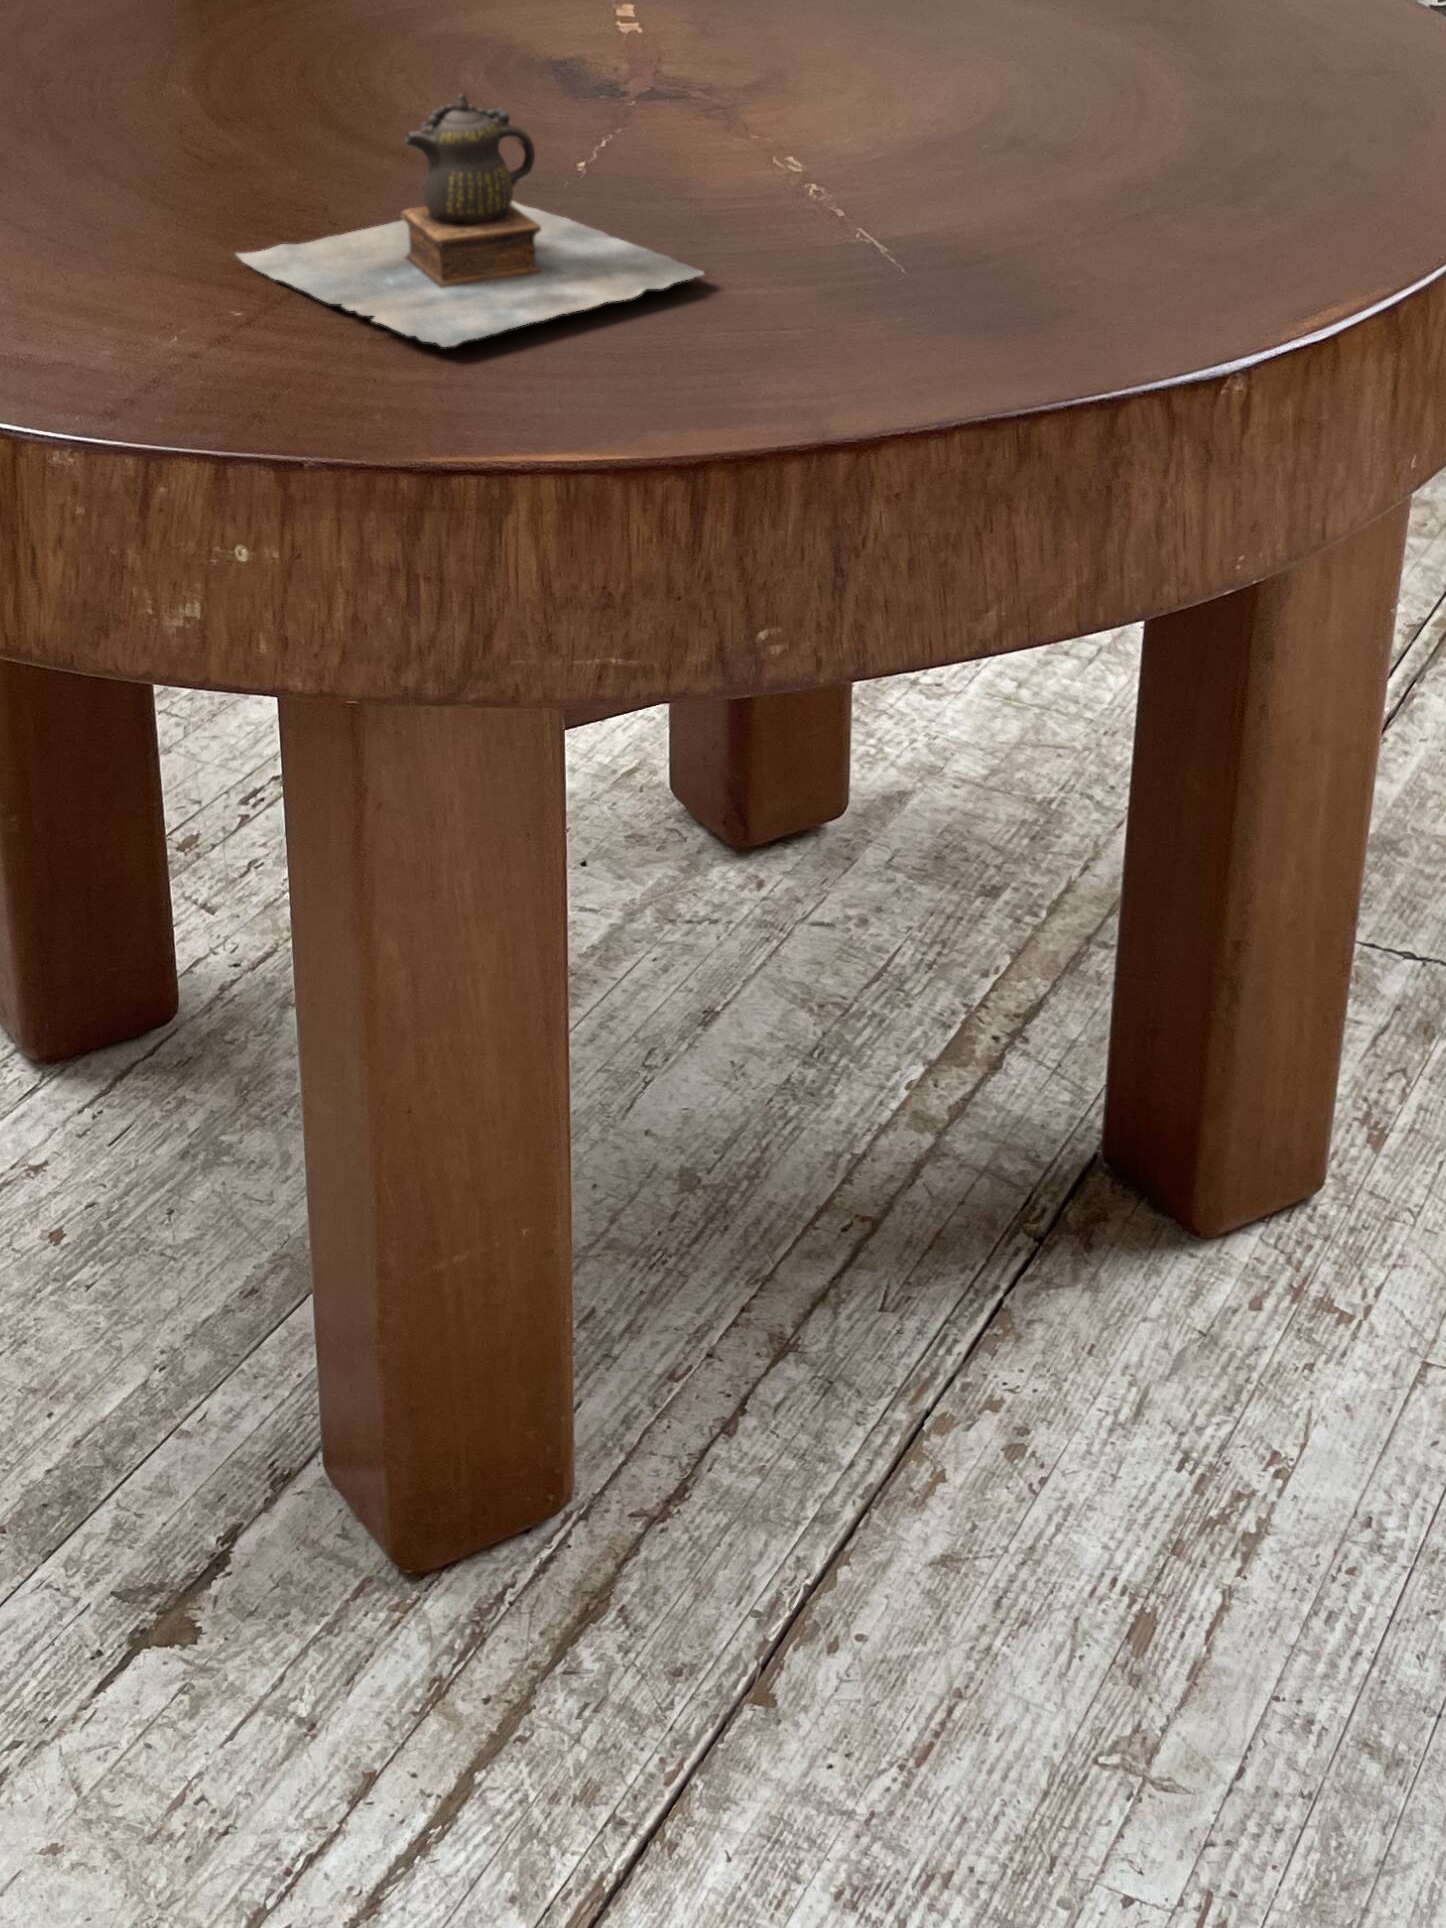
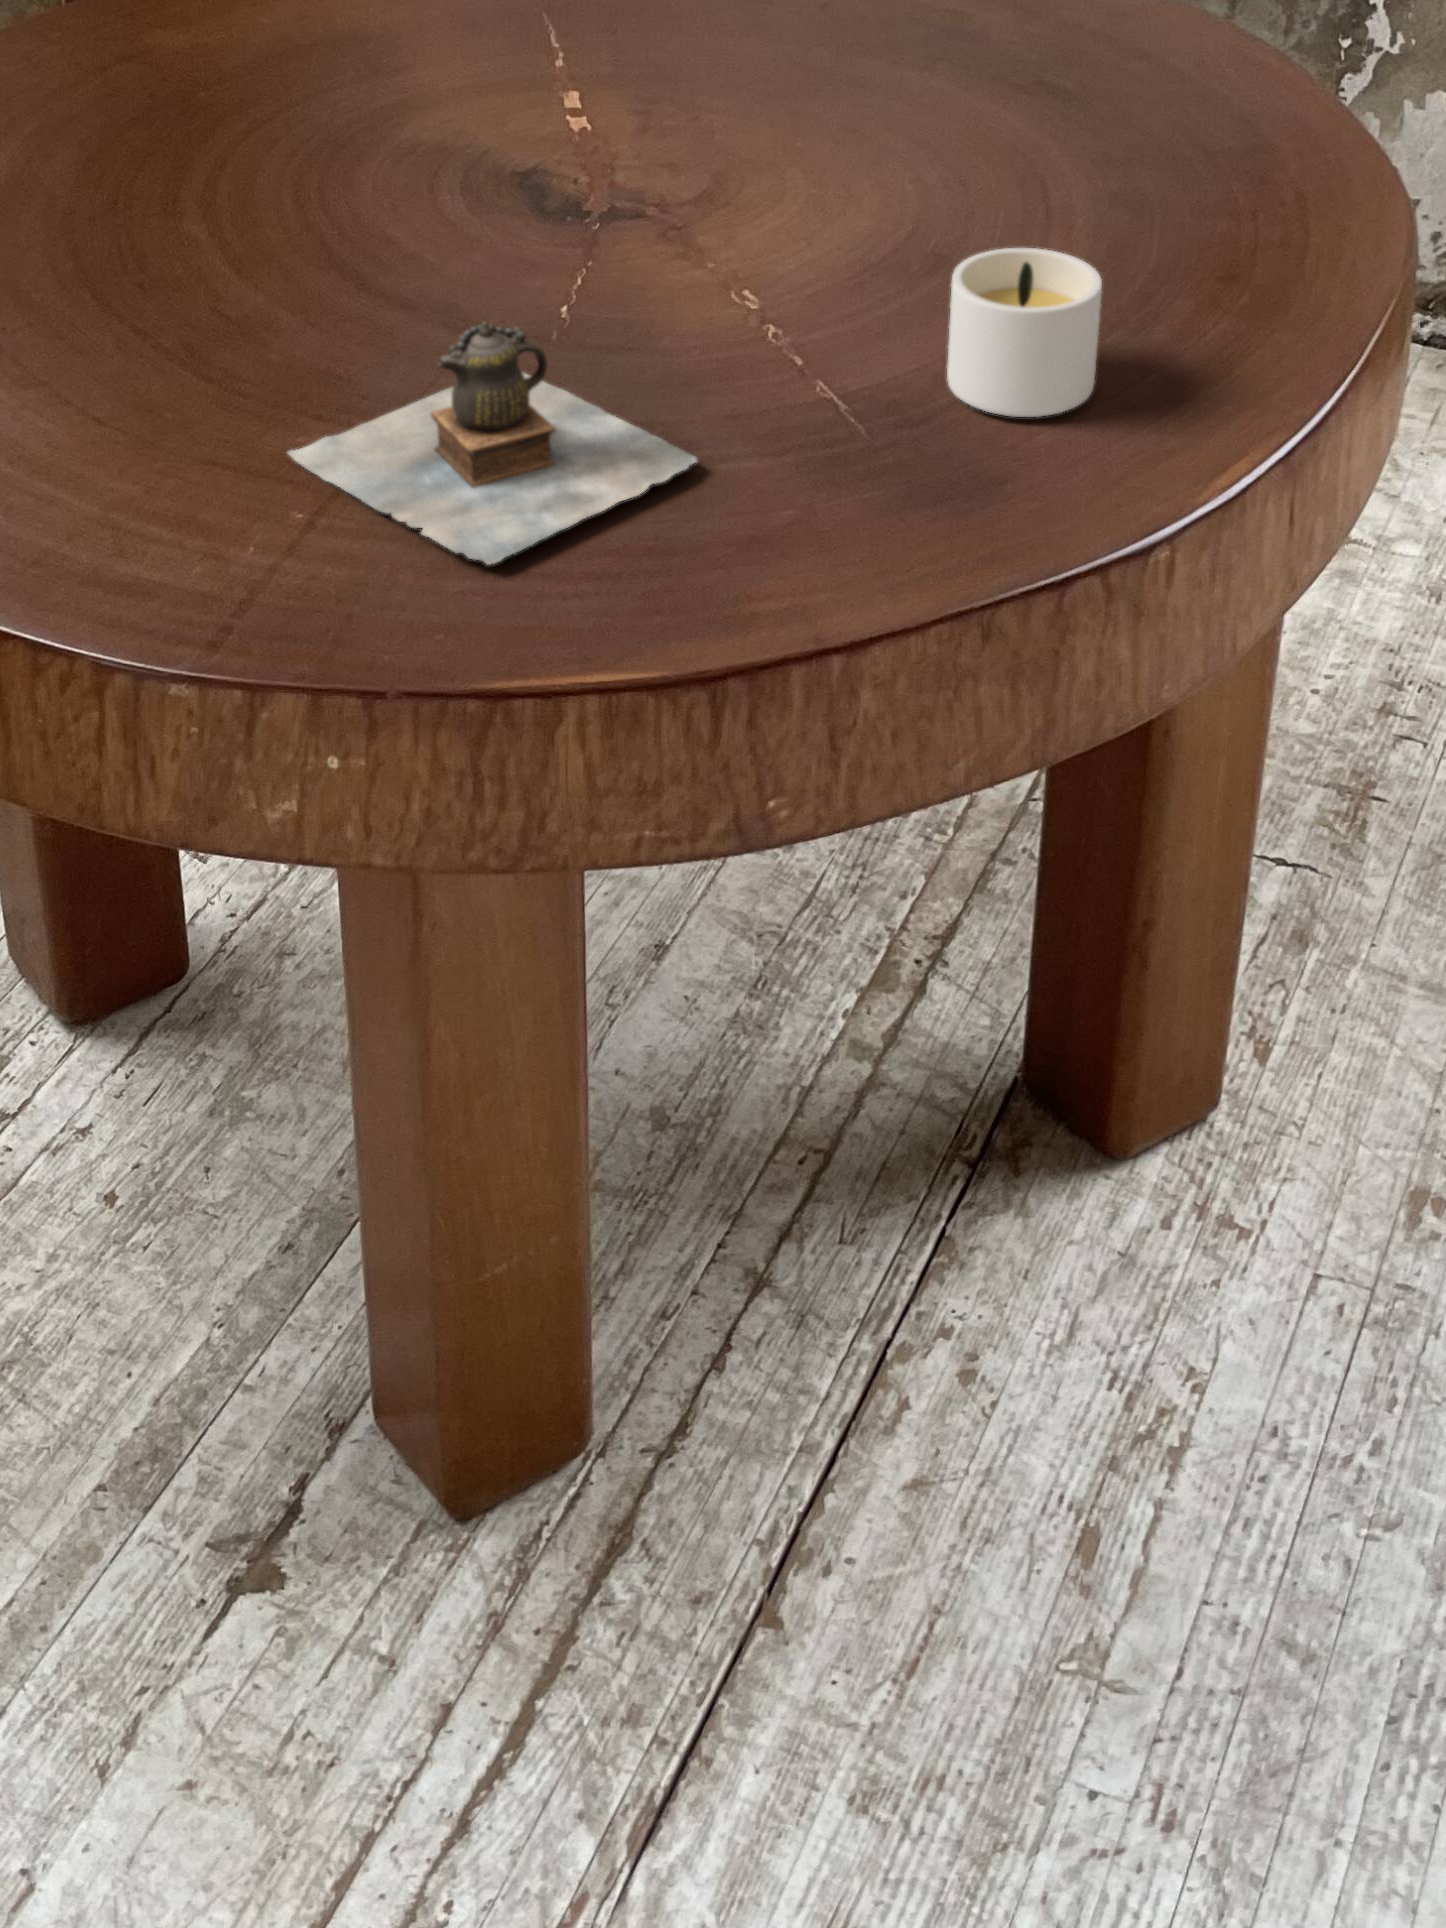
candle: none [1003,79,1249,255] -> present [947,248,1102,417]

